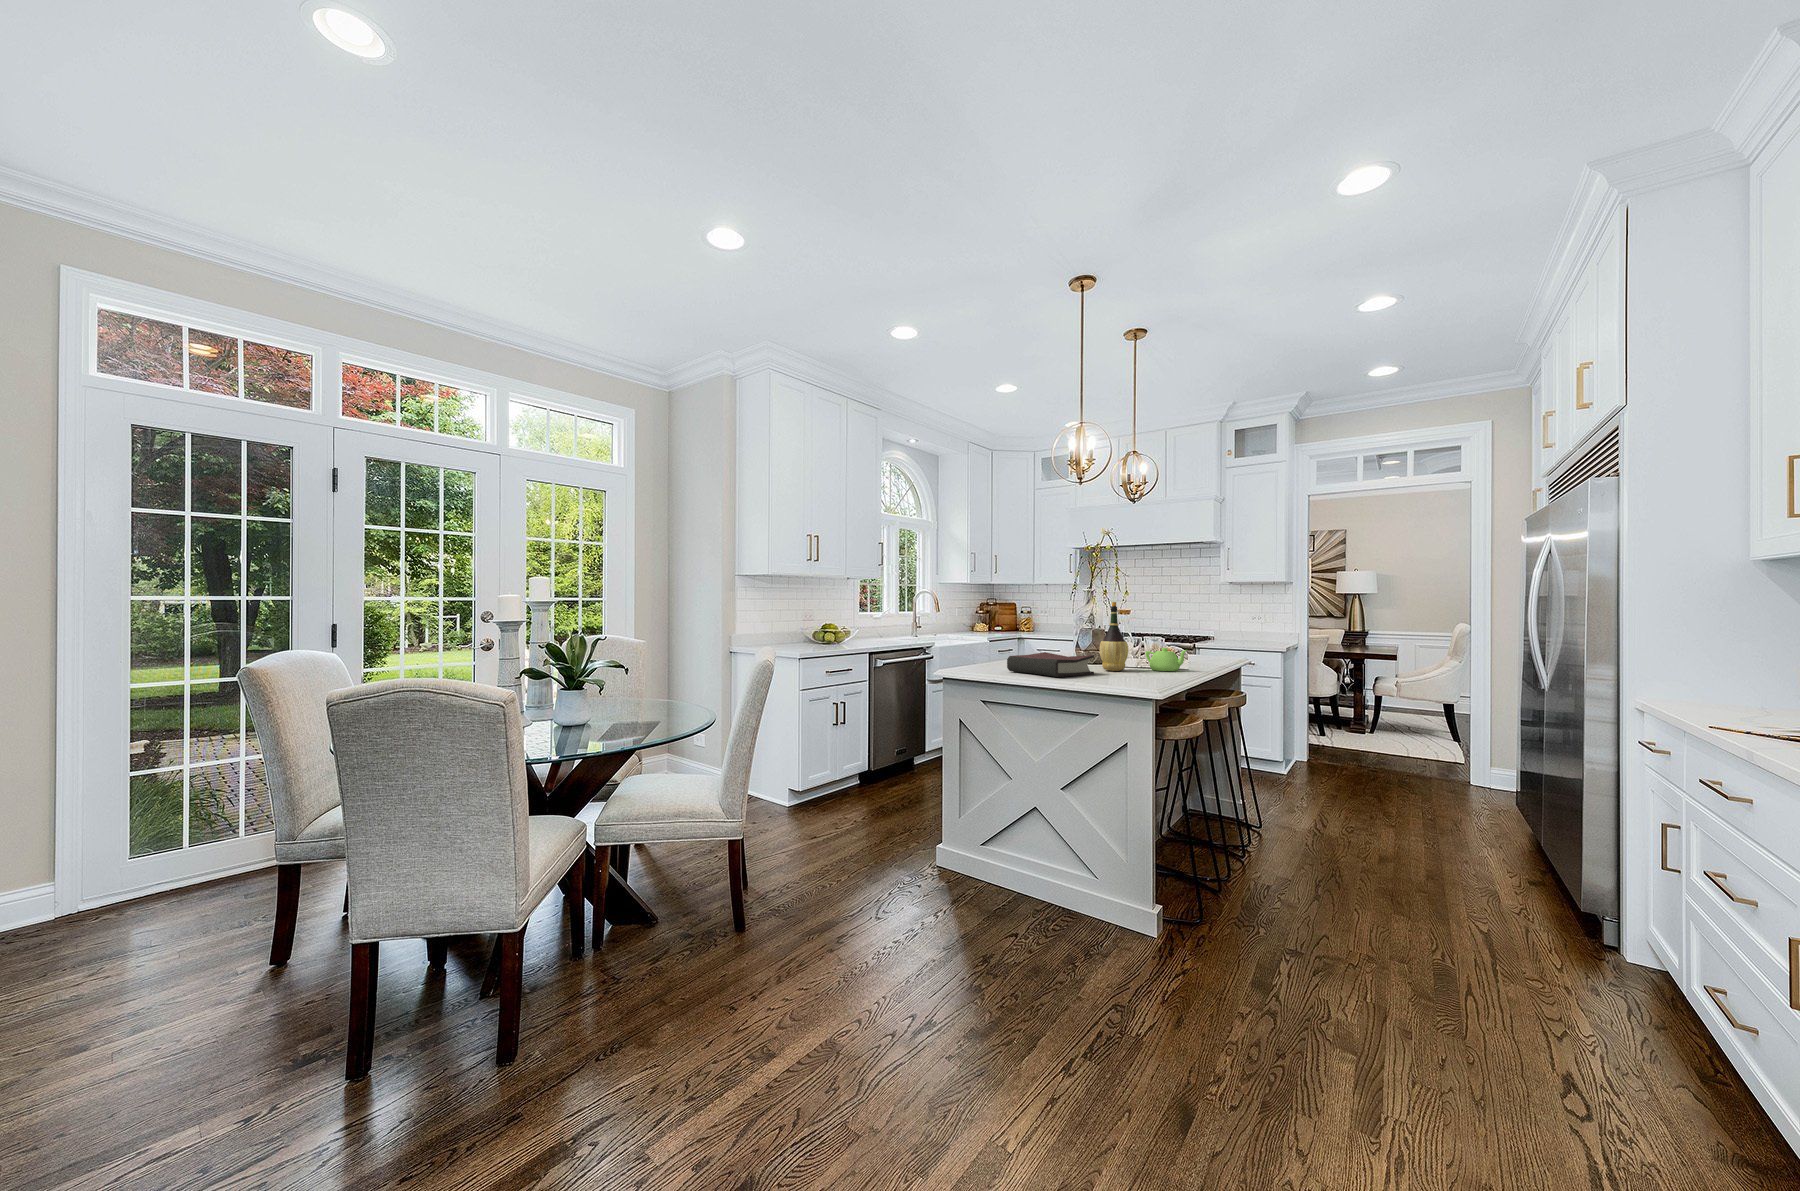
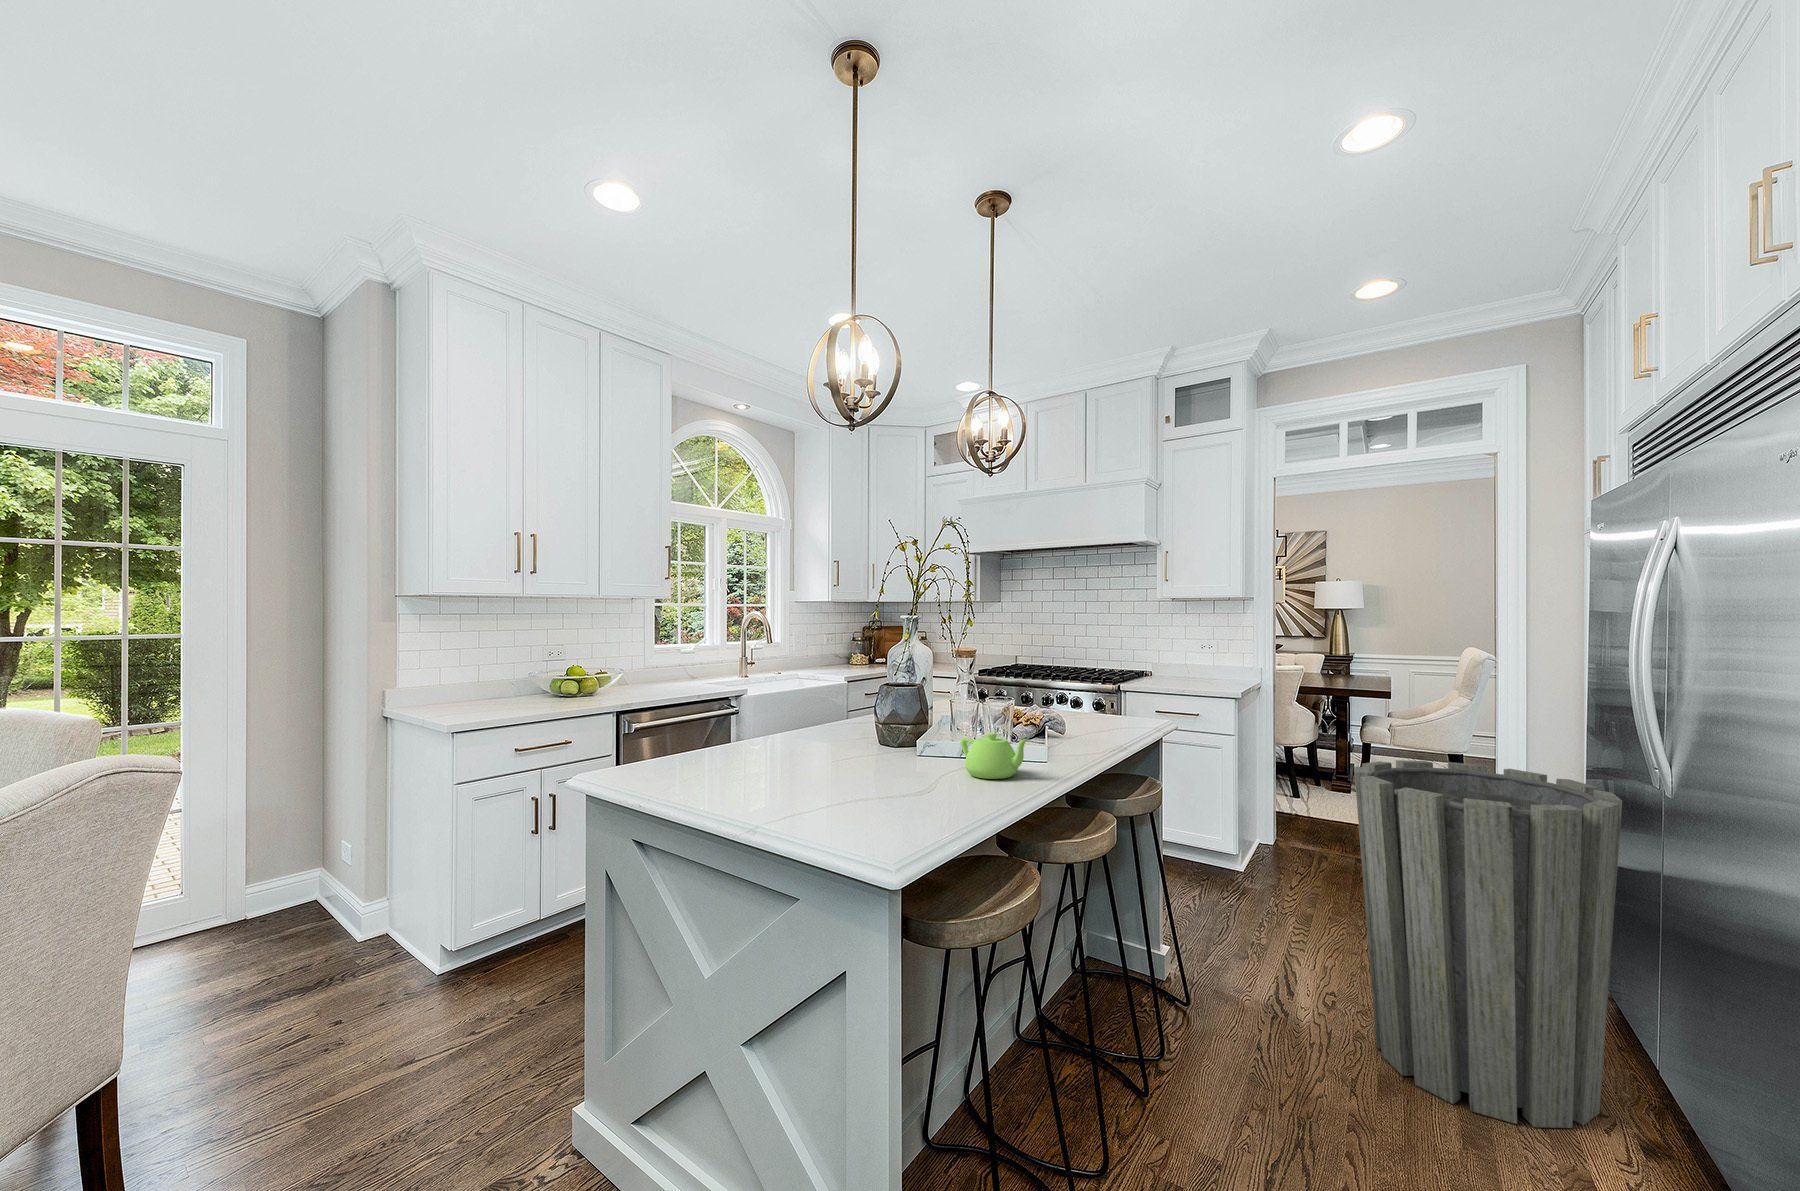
wine bottle: present [1100,602,1128,671] -> none [872,649,923,778]
hardback book: present [1007,652,1094,677] -> none [694,739,845,807]
trash can: none [1366,679,1521,872] -> present [1354,760,1622,1128]

